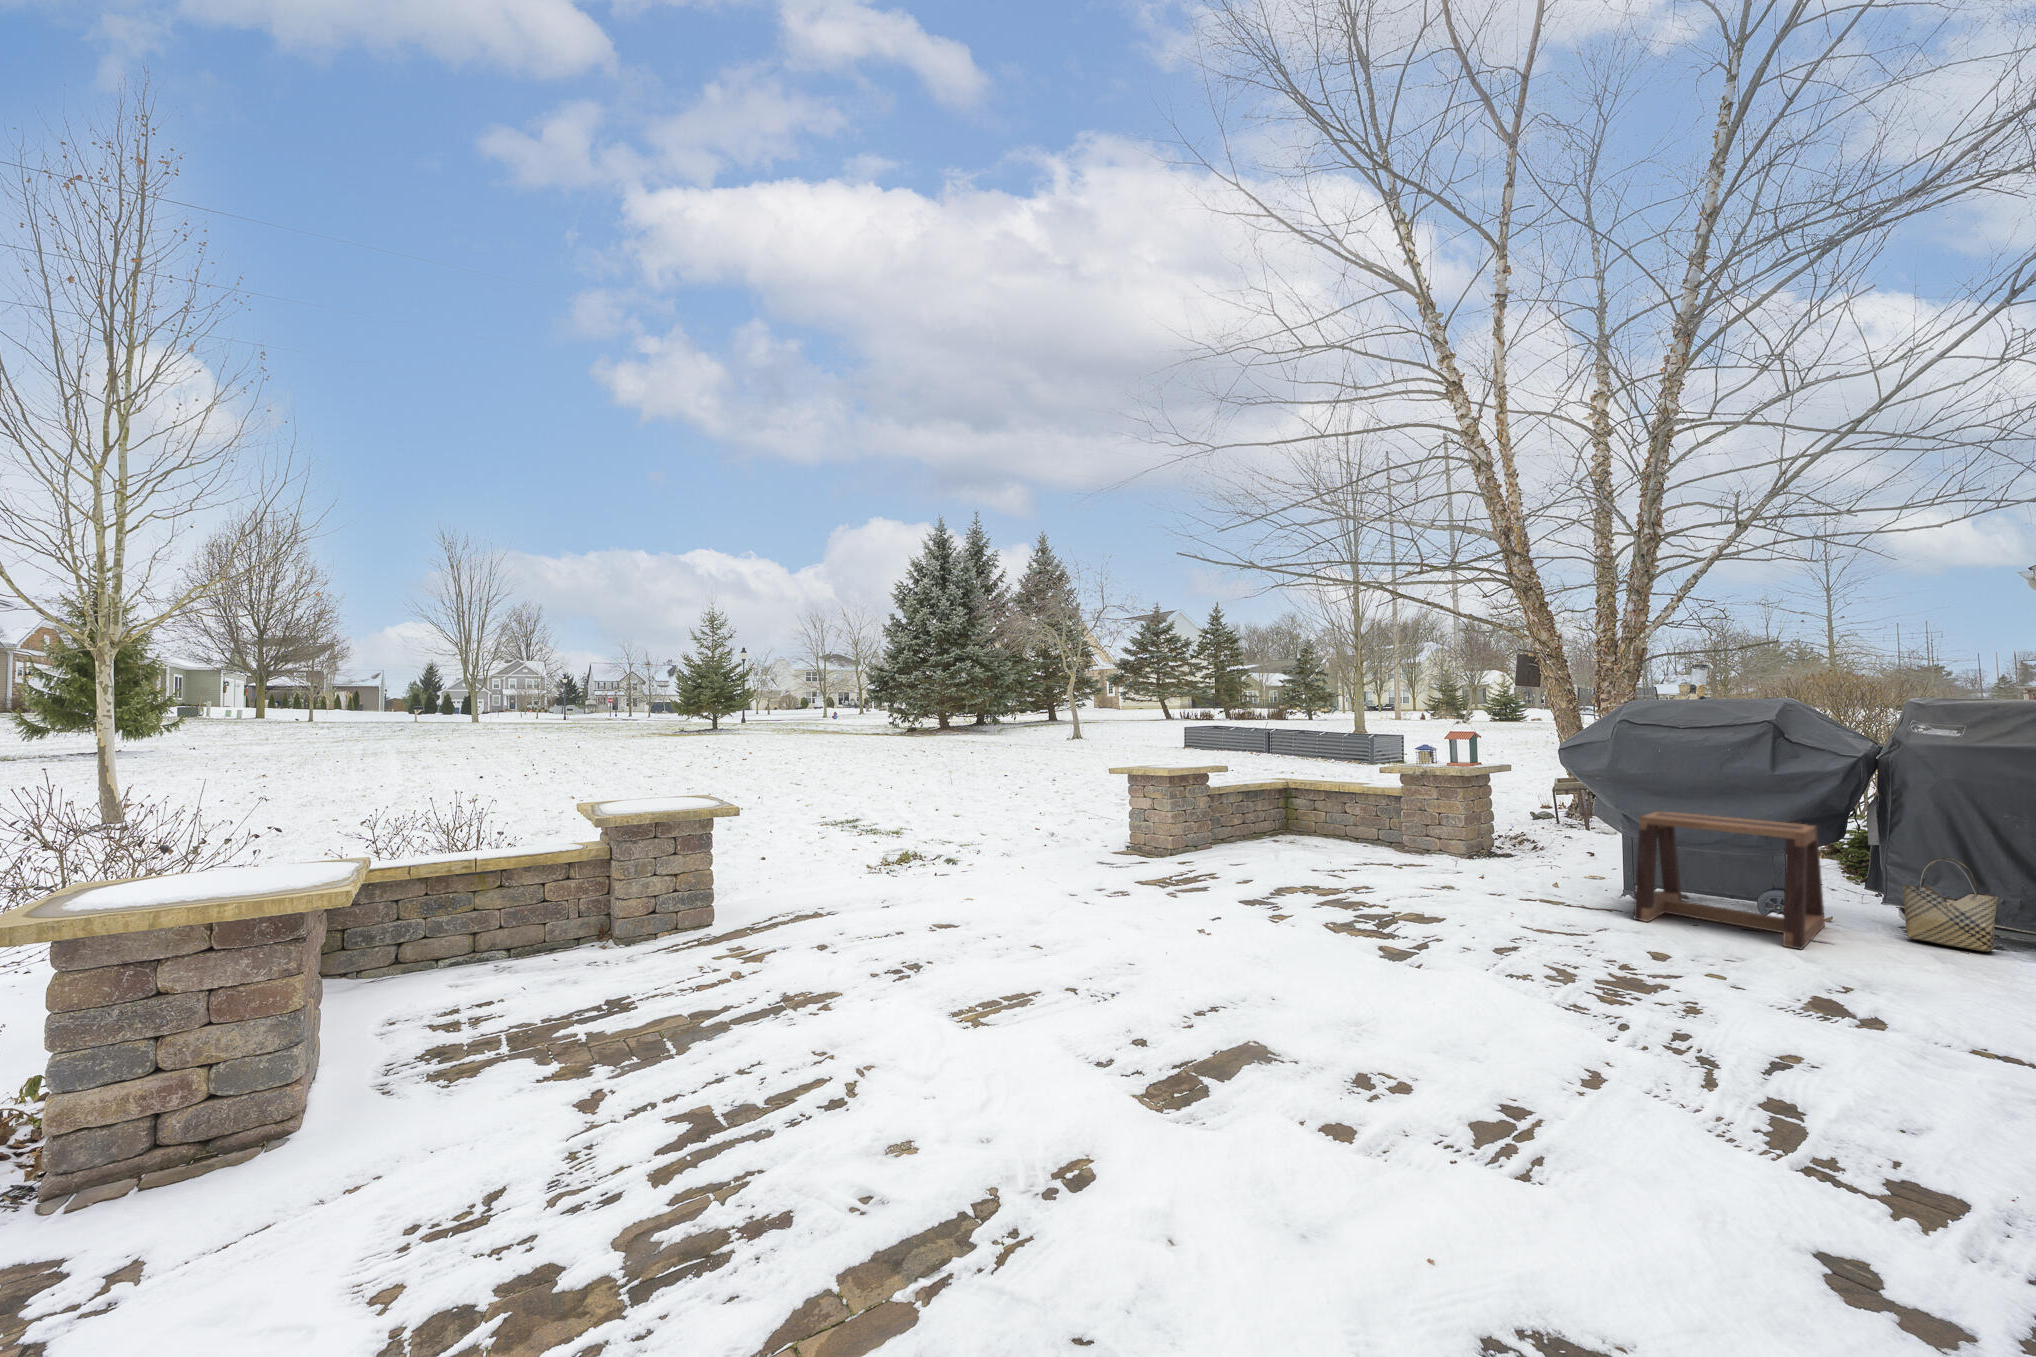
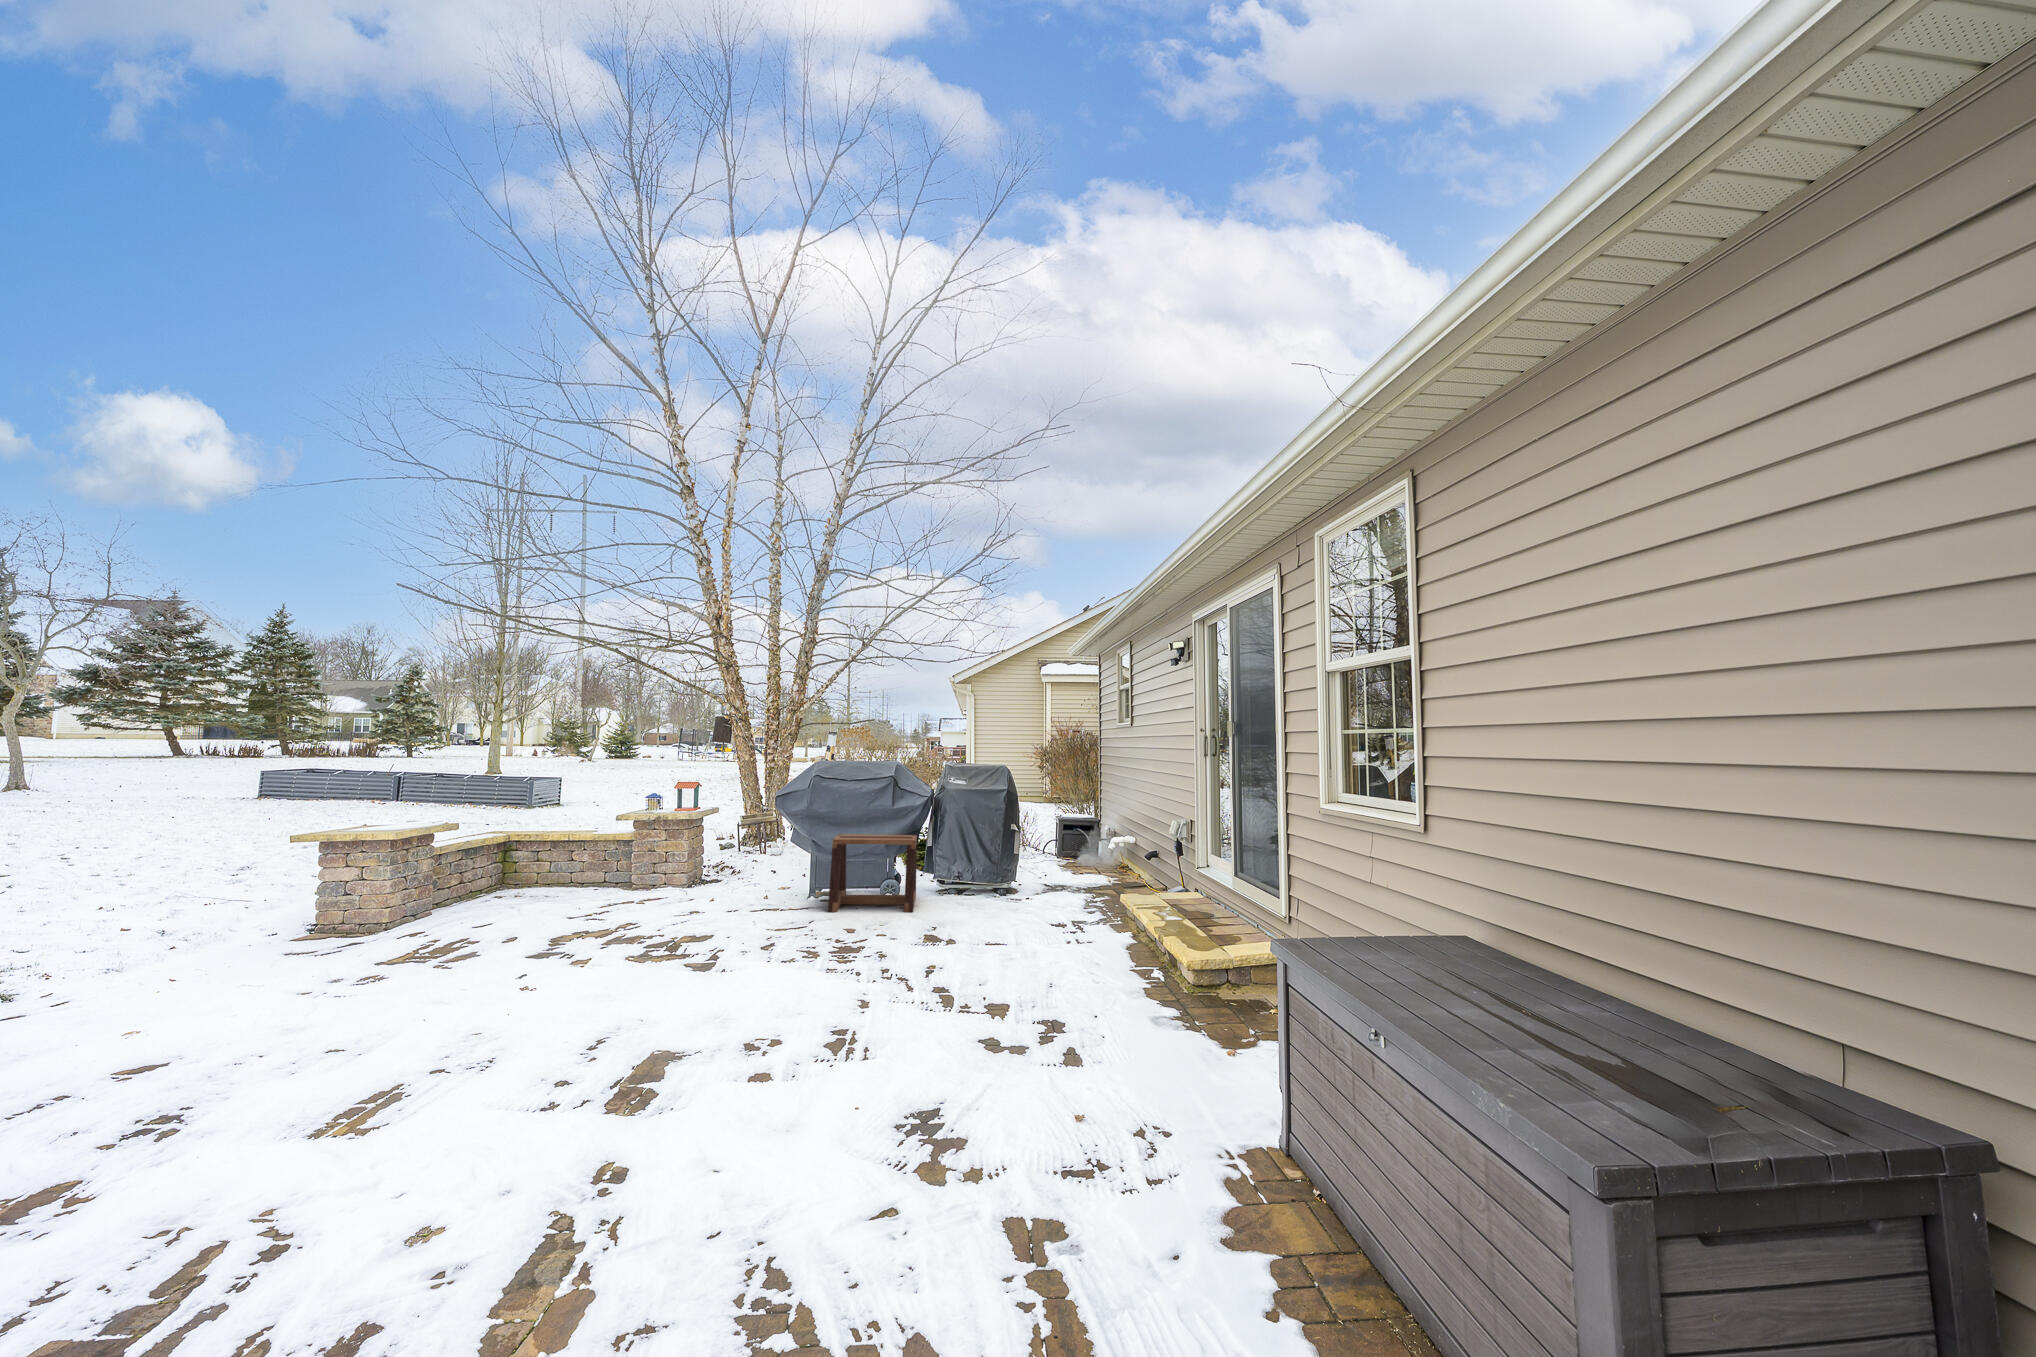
woven basket: present [1901,858,1998,951] -> none [948,847,984,897]

